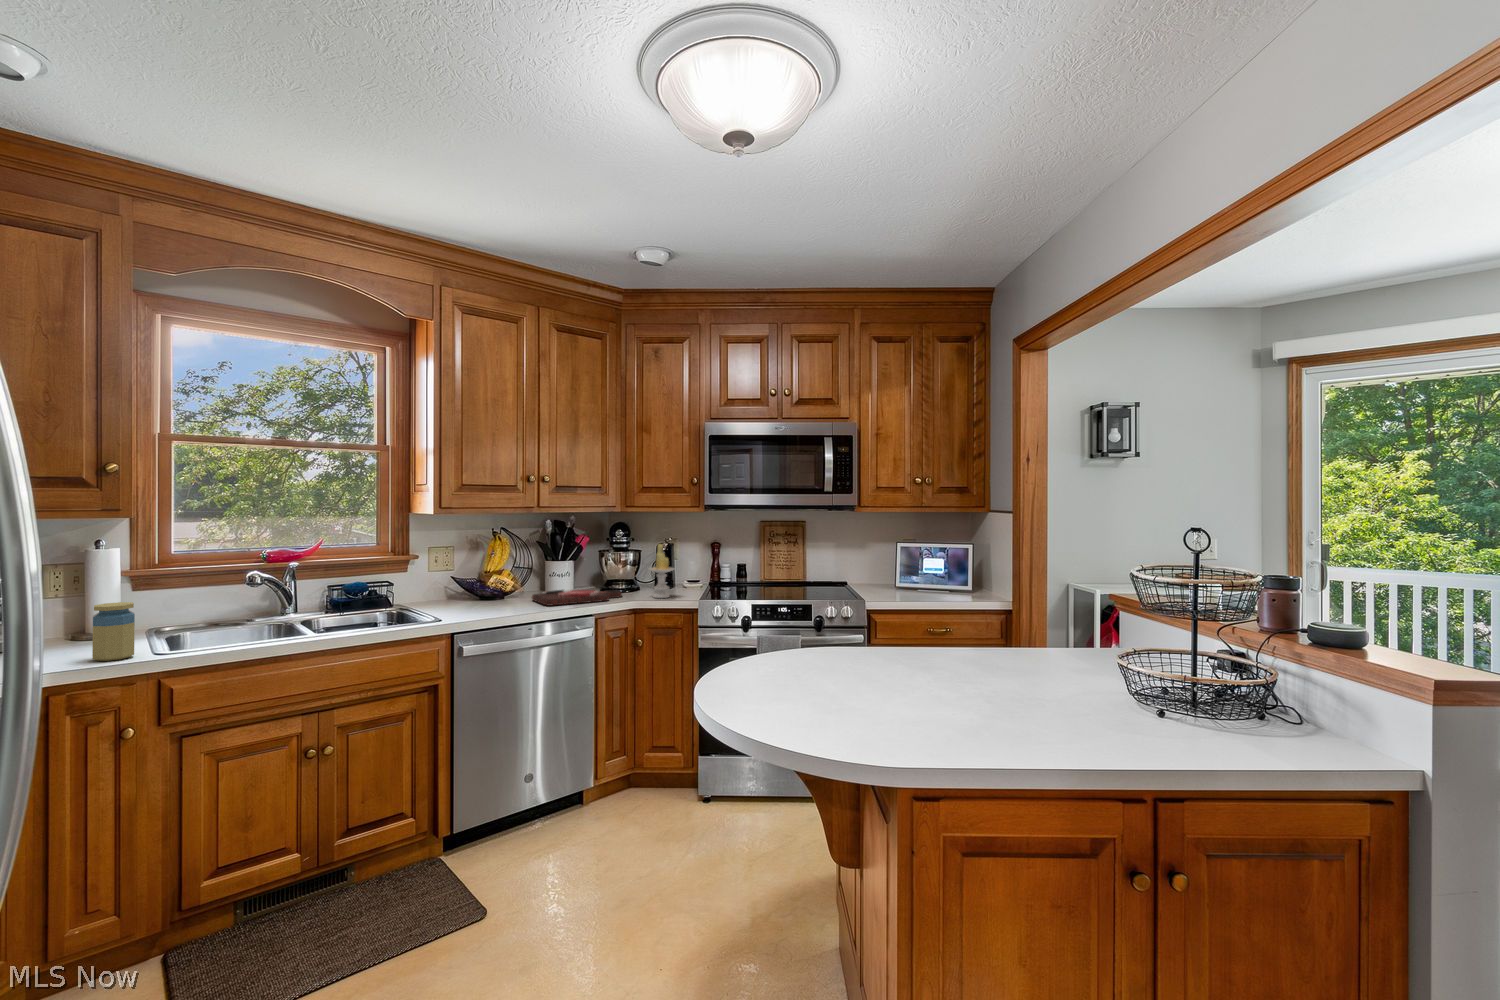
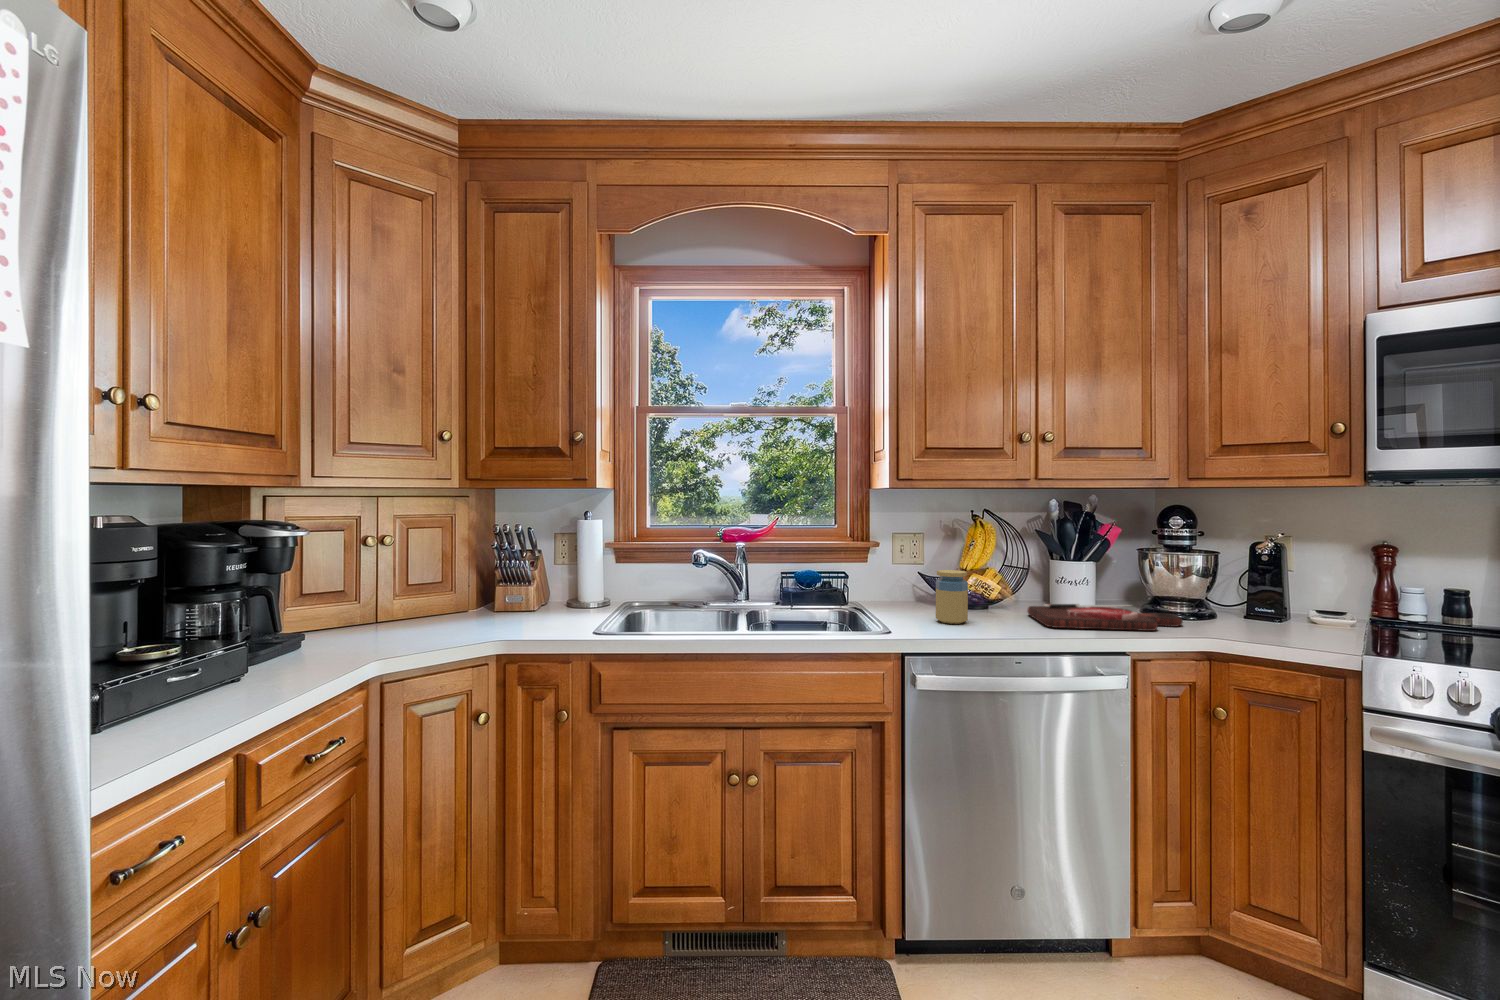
candle: present [649,544,674,598] -> none [1236,541,1297,639]
jar: present [92,602,135,661] -> present [936,570,968,624]

